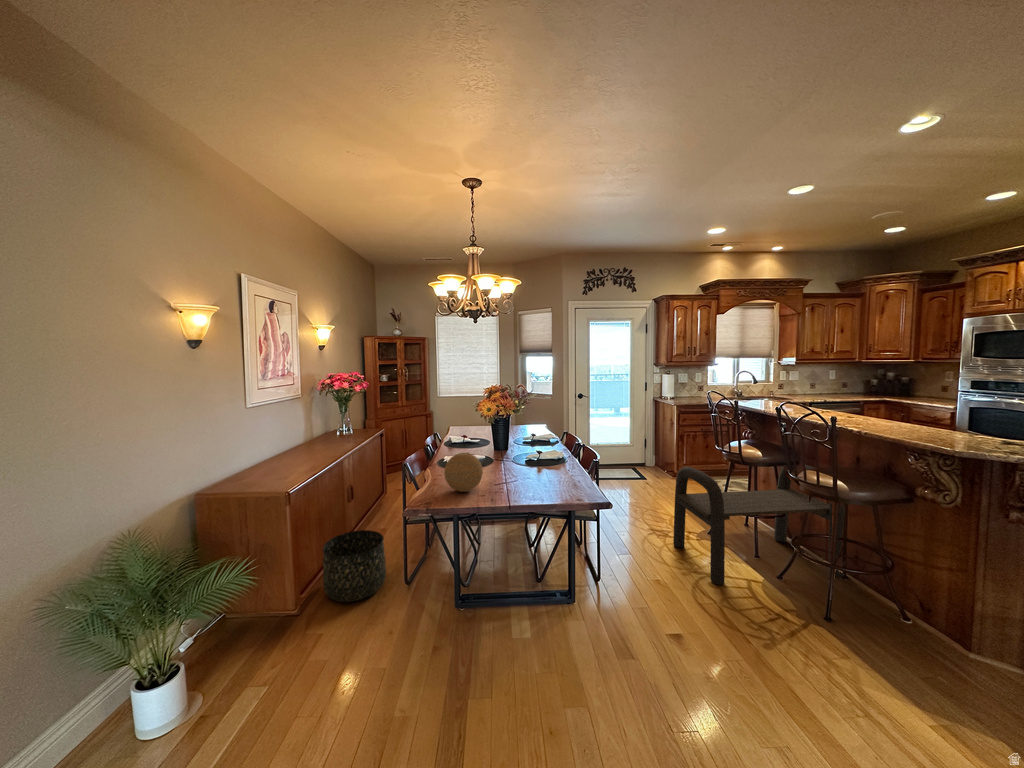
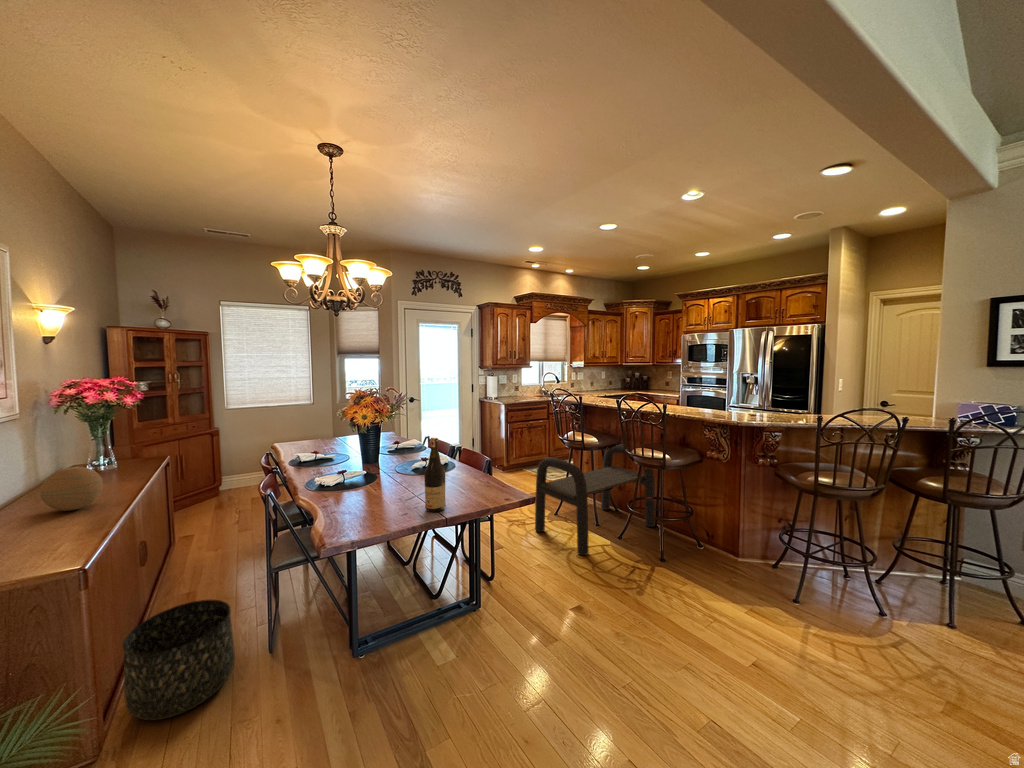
wine bottle: none [504,431,523,498] -> present [424,438,446,512]
decorative orb: present [444,453,483,492] -> present [40,467,103,511]

